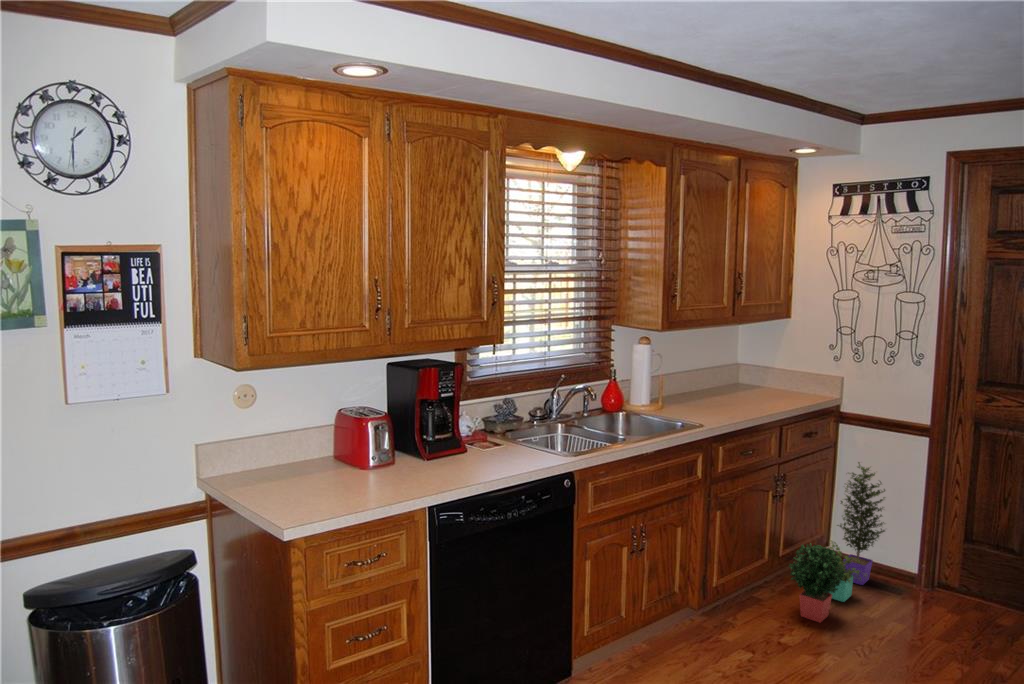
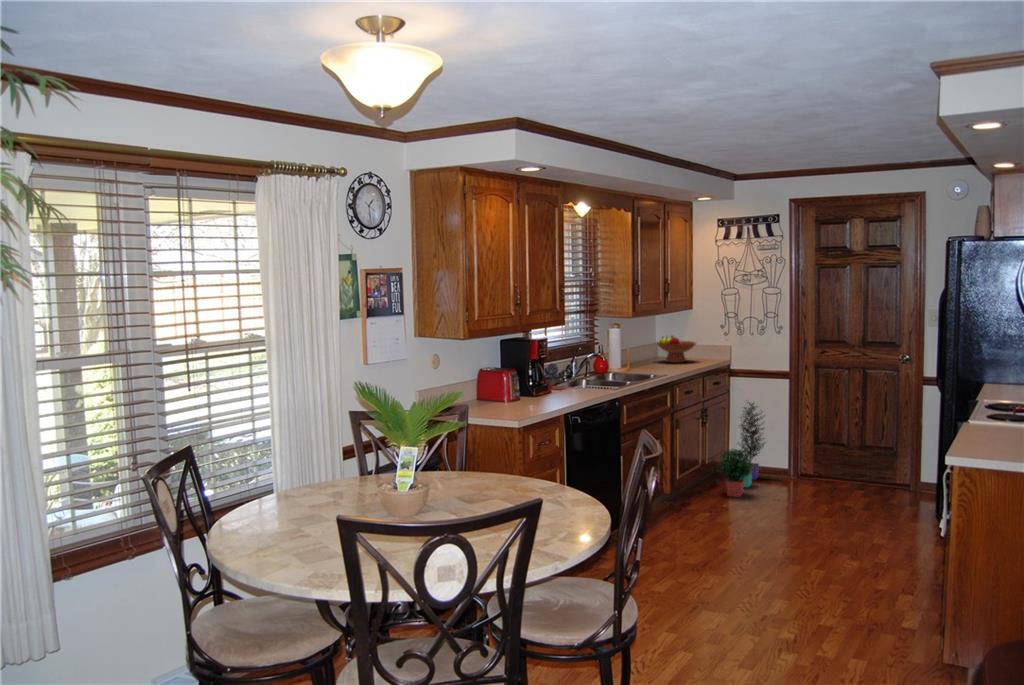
fruit bowl: none [722,356,785,397] -> present [657,336,696,363]

